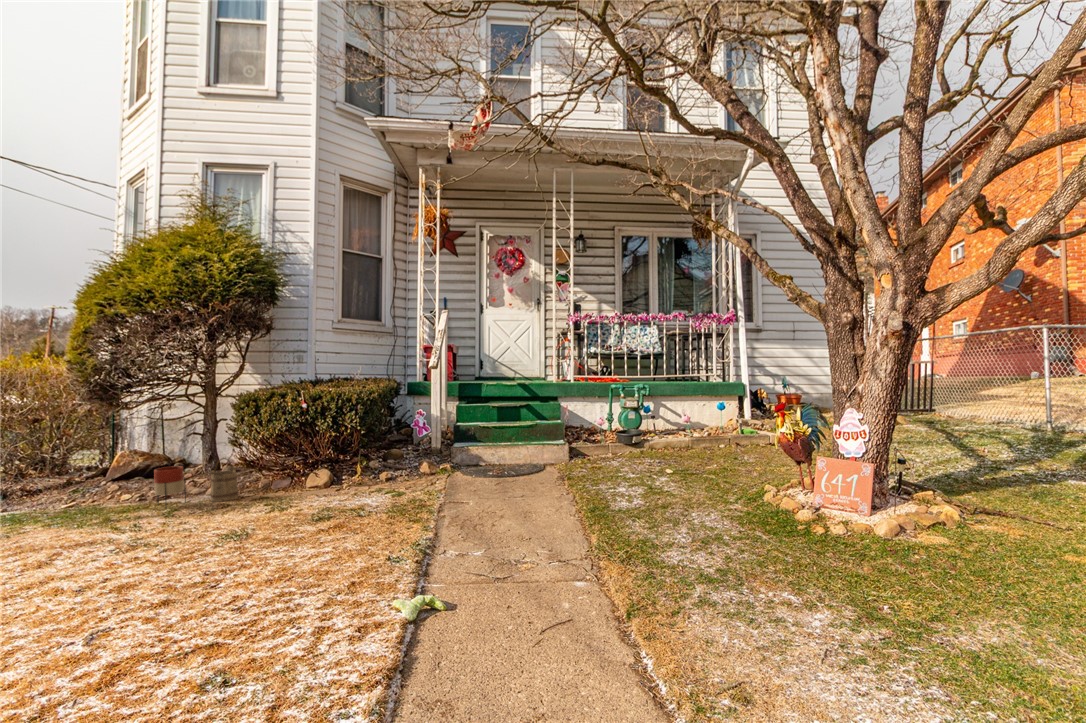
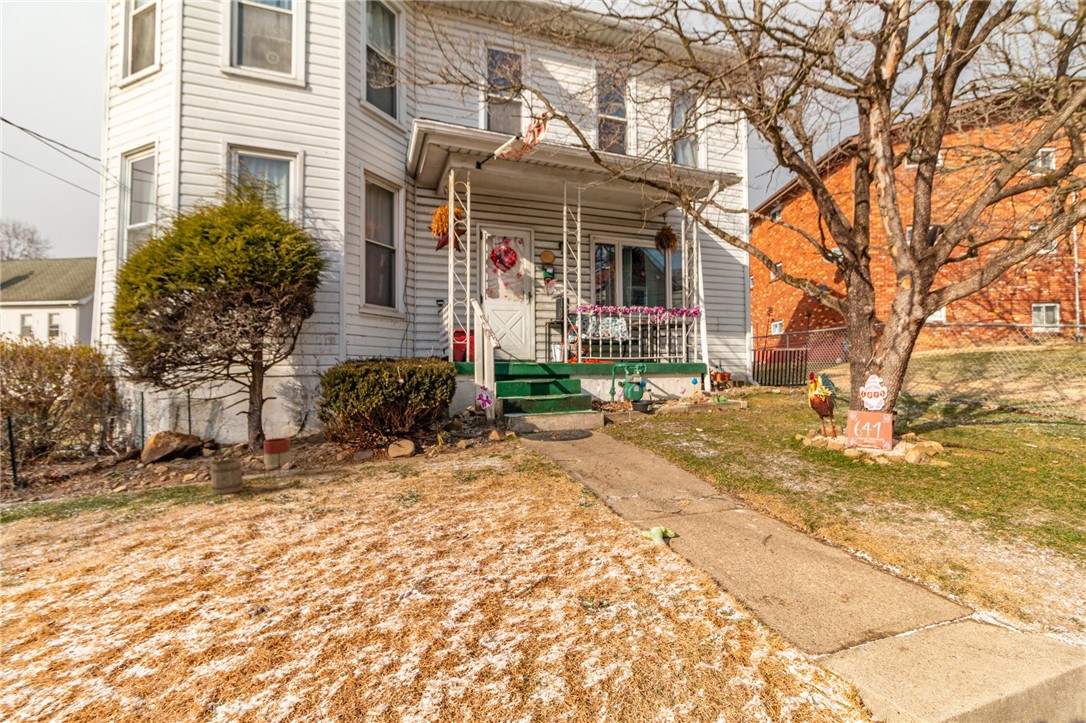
bucket: present [210,458,238,502] -> present [211,446,243,494]

